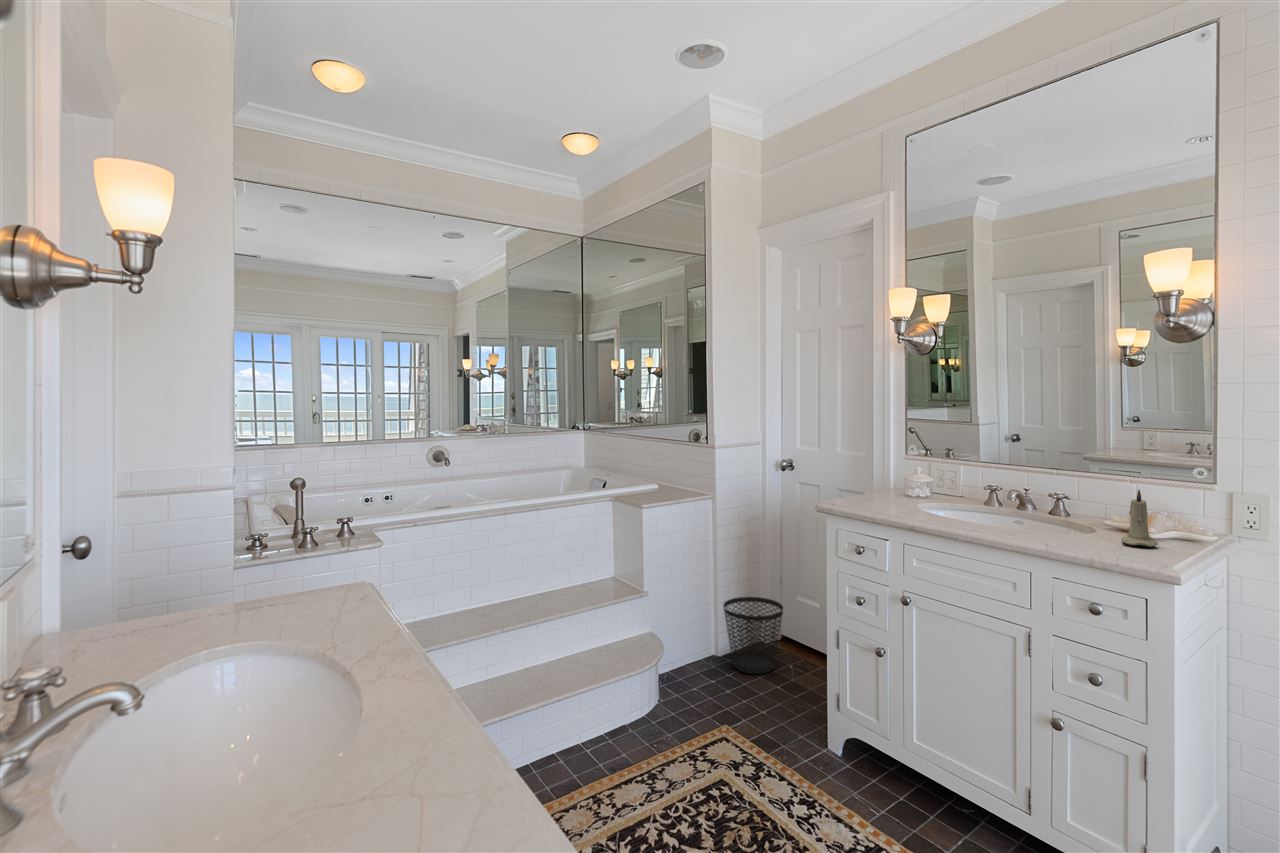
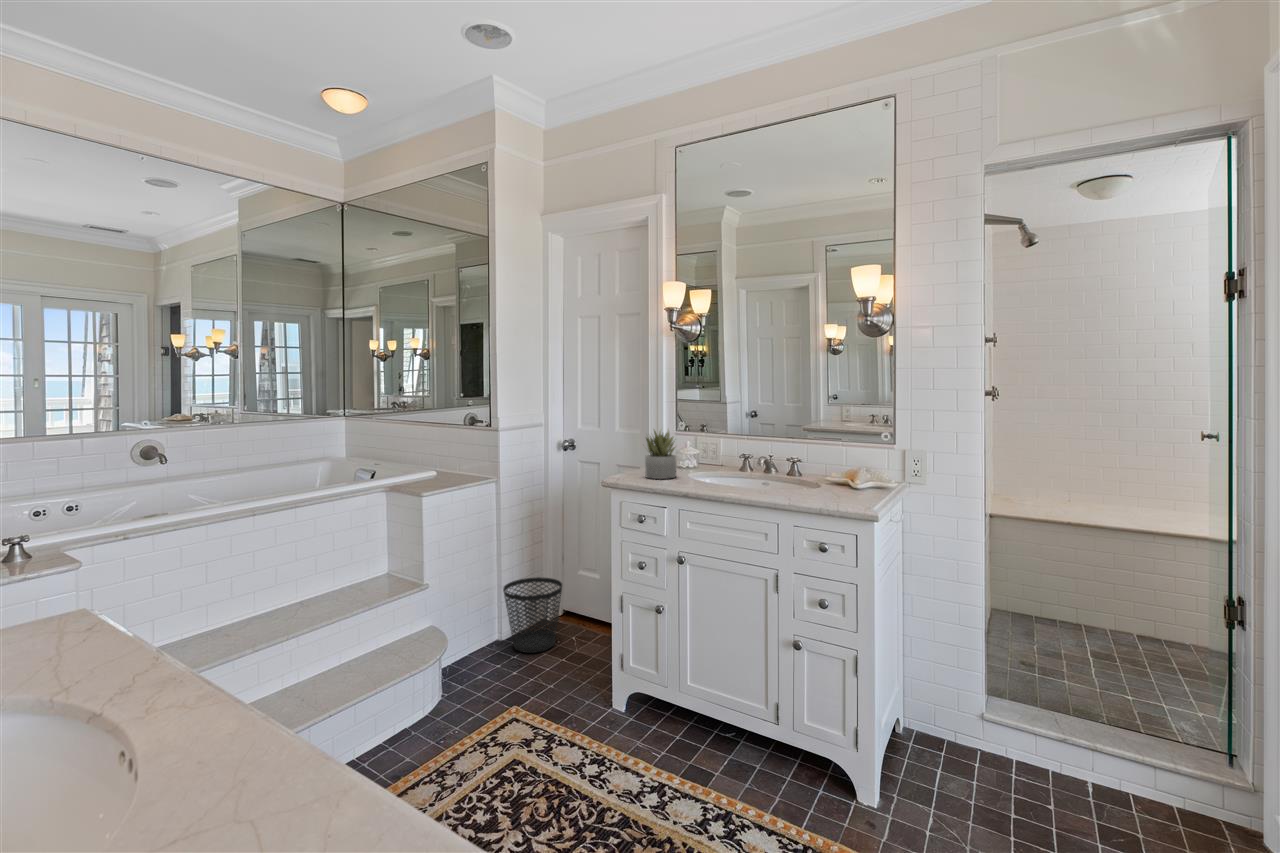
succulent plant: none [867,451,908,508] -> present [645,430,676,479]
candle: present [1121,490,1158,547] -> none [839,450,863,495]

